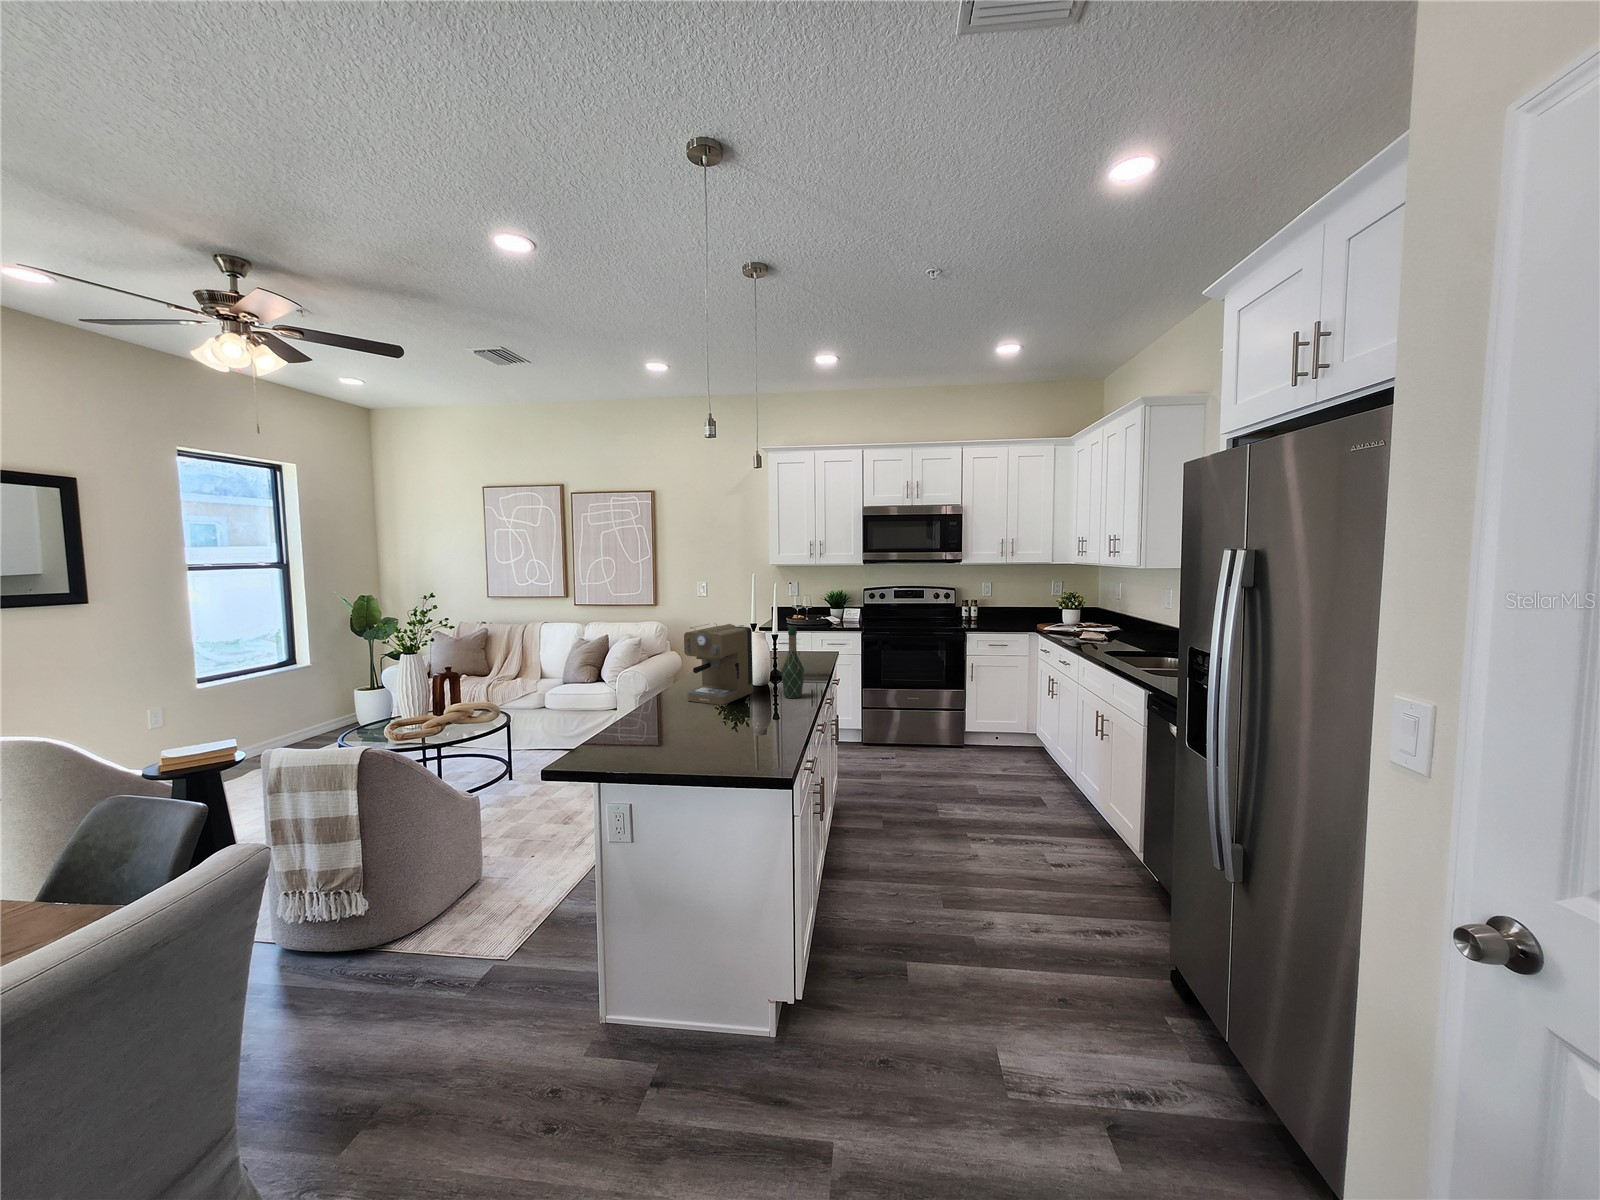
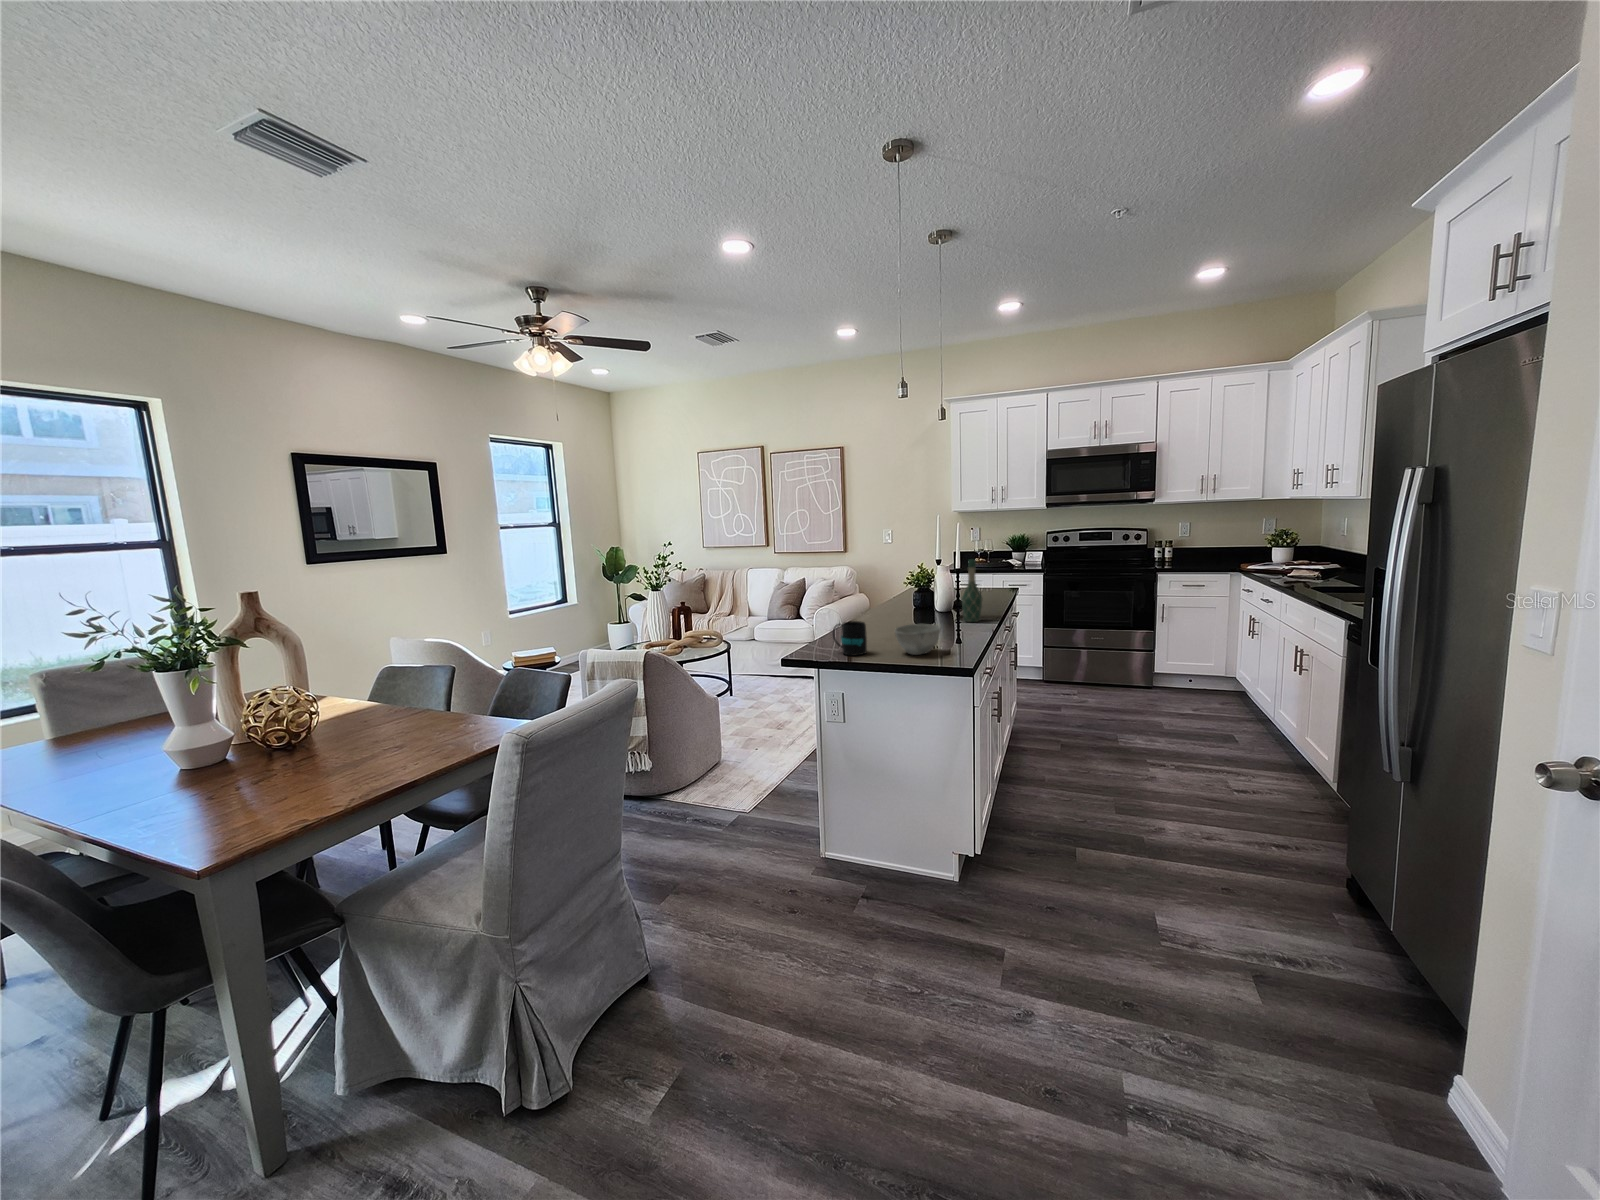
coffee maker: present [684,624,753,705] -> none [877,559,936,626]
mug: none [617,711,661,758] -> present [833,621,867,656]
bowl: none [697,711,753,754] -> present [895,624,940,655]

